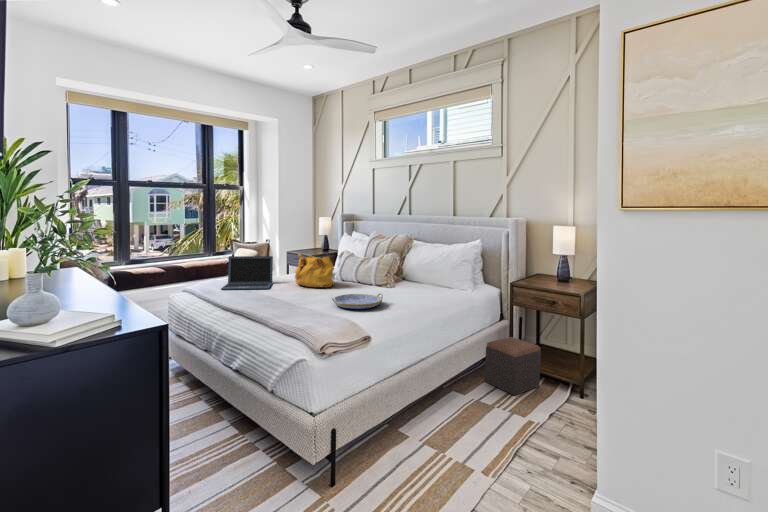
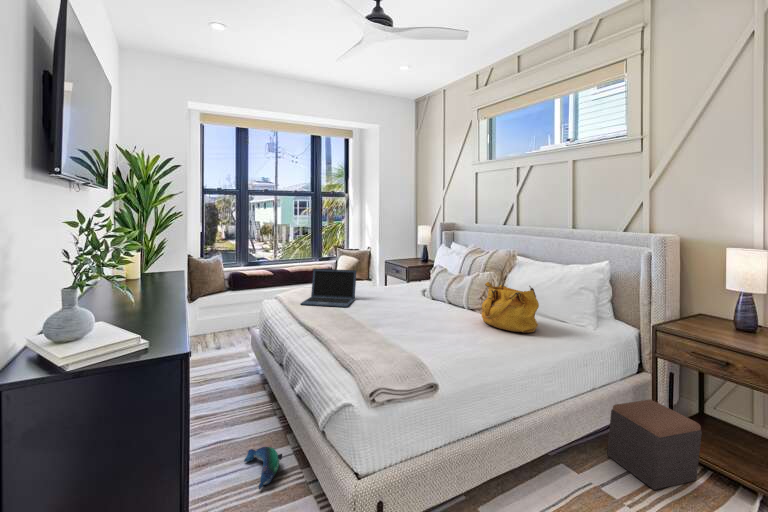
handbag: present [295,253,335,288] -> present [482,282,539,333]
serving tray: present [331,293,383,309] -> none [403,325,468,348]
plush toy: none [189,412,229,444] -> present [244,447,282,489]

